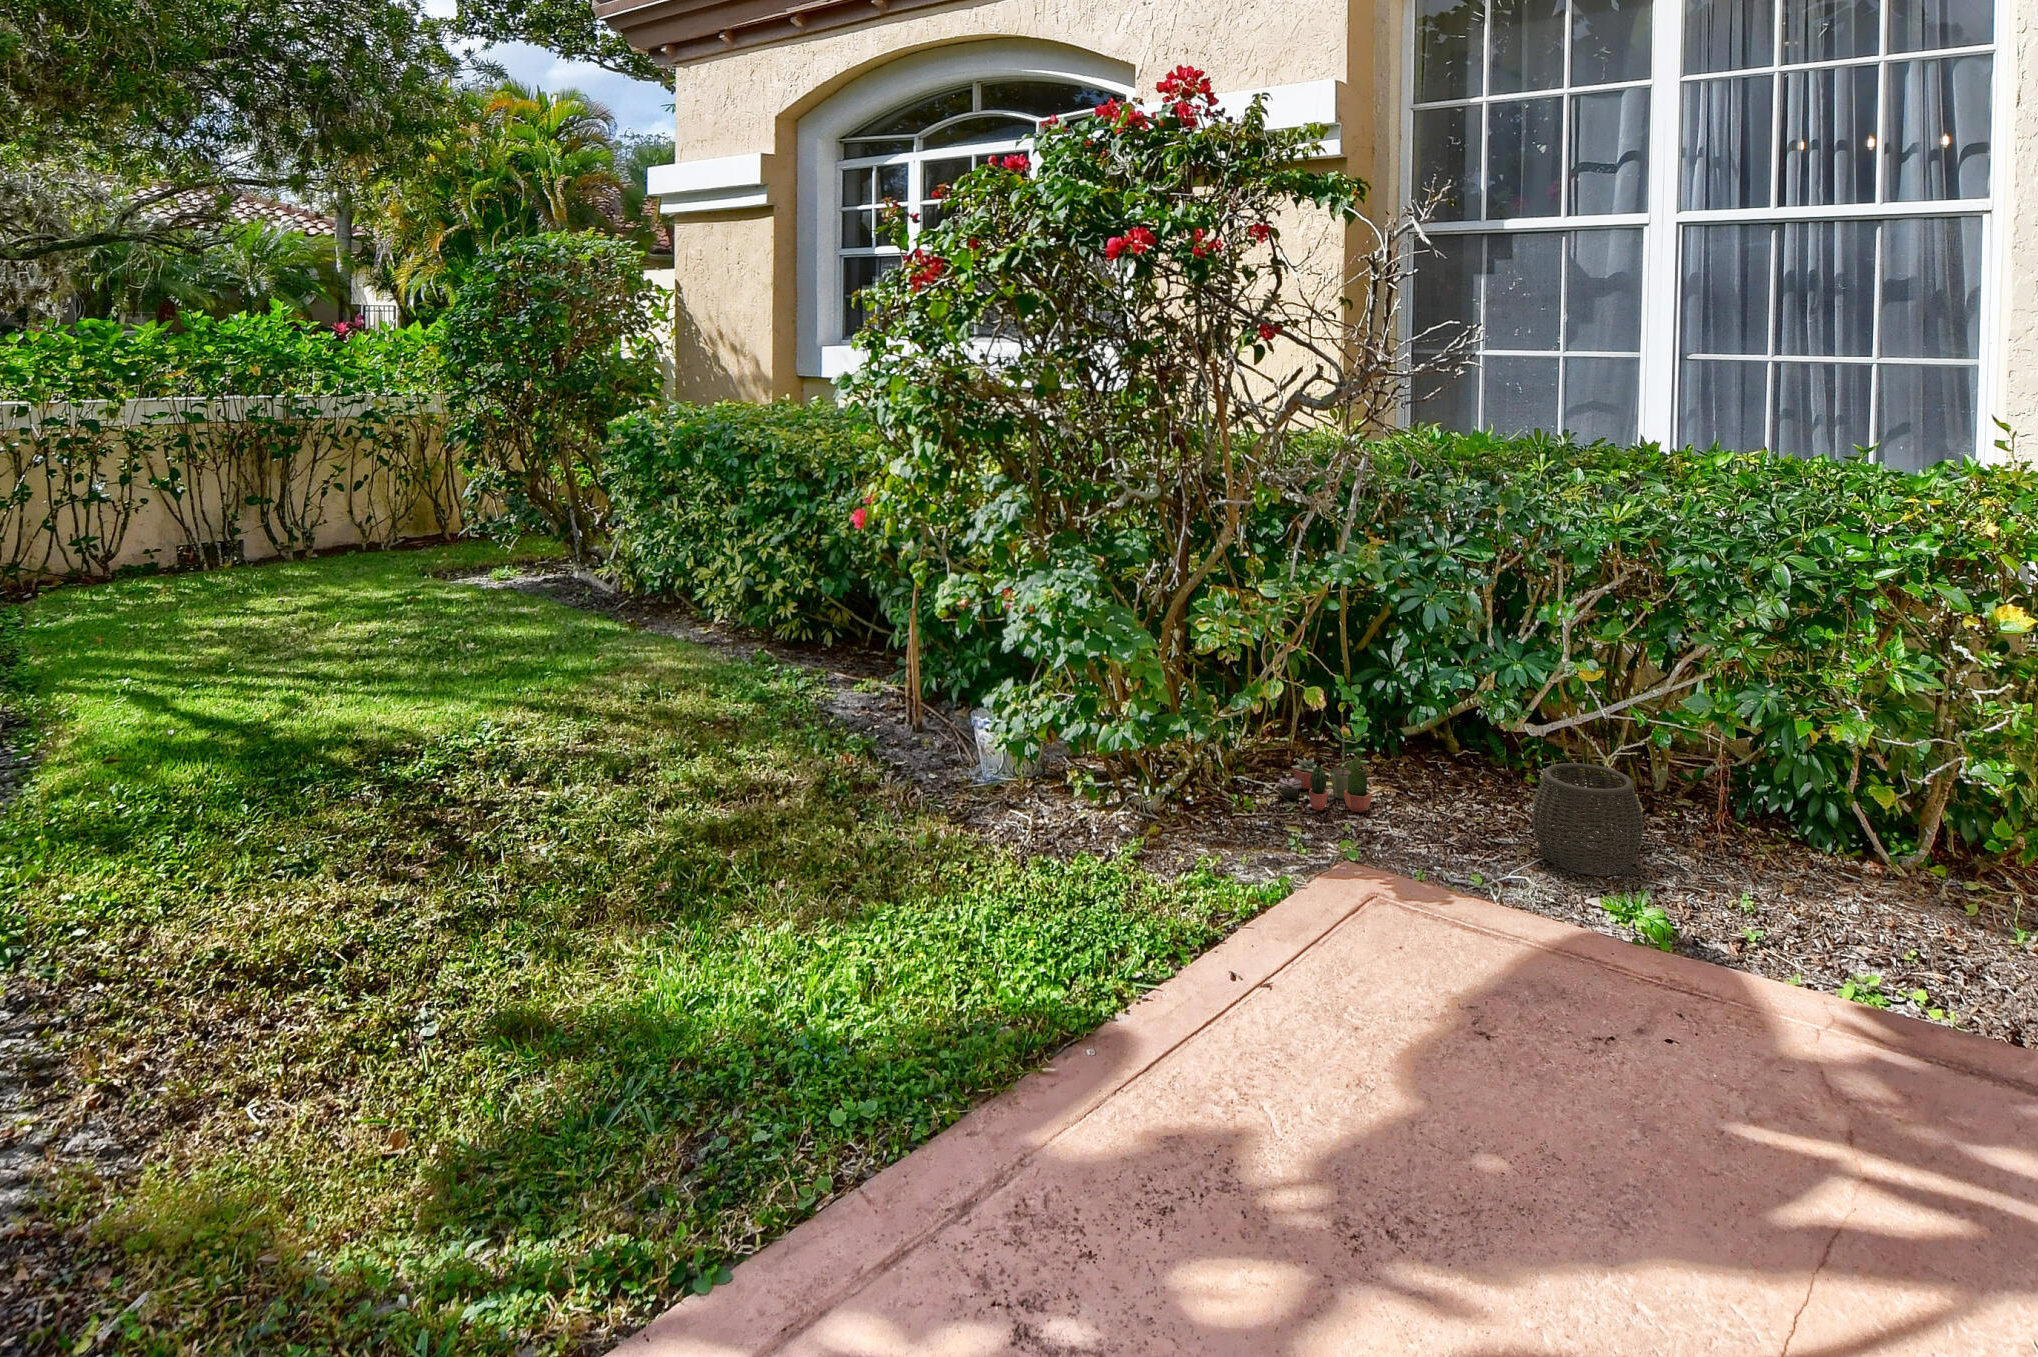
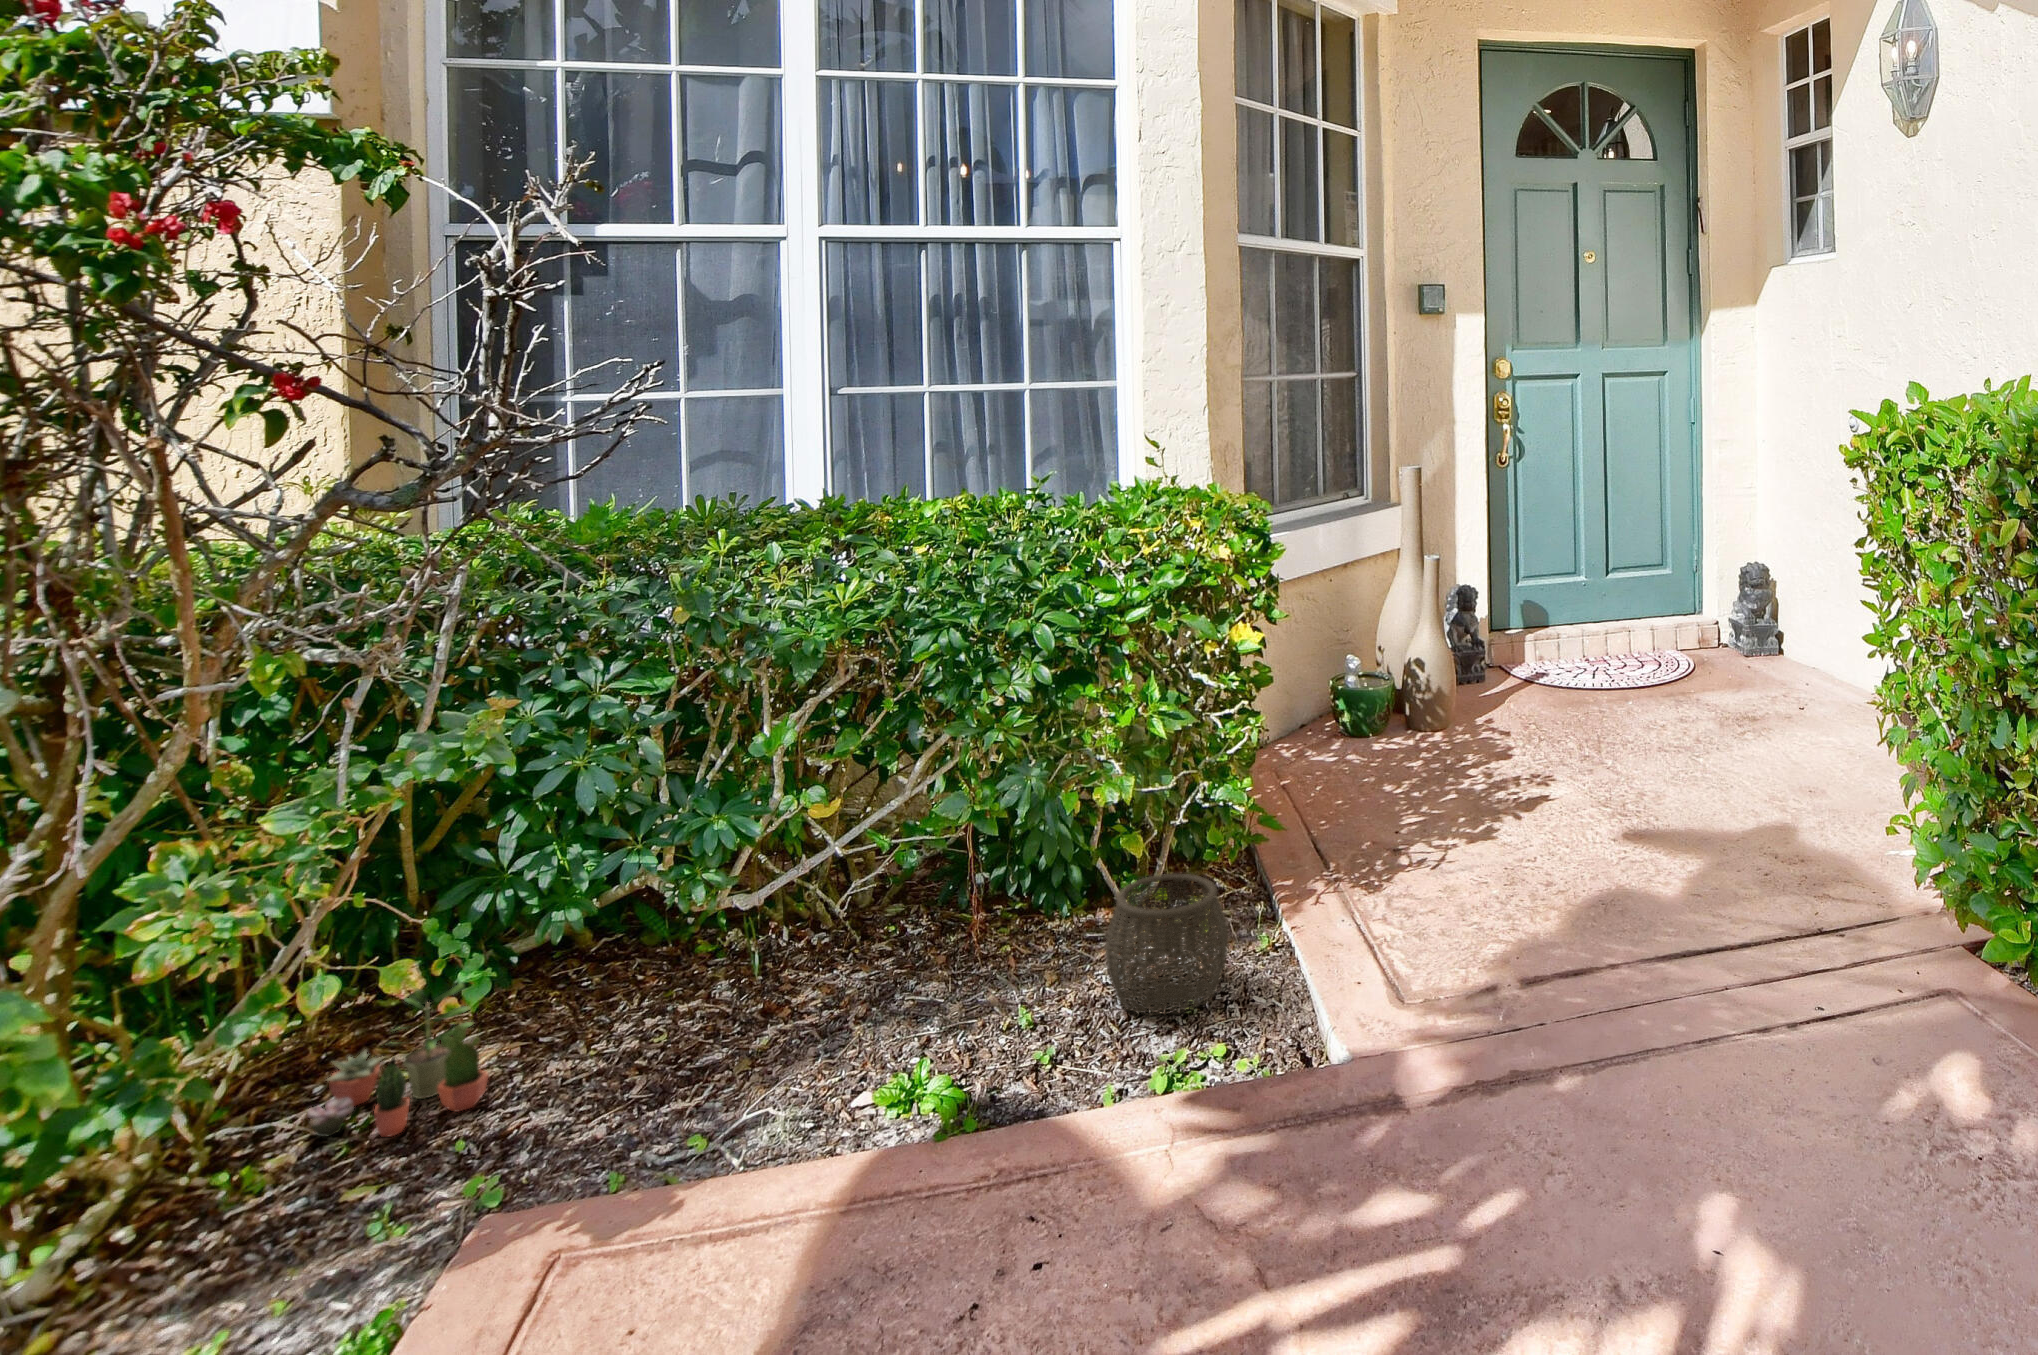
woven basket: present [1532,763,1644,877] -> present [1105,874,1229,1015]

